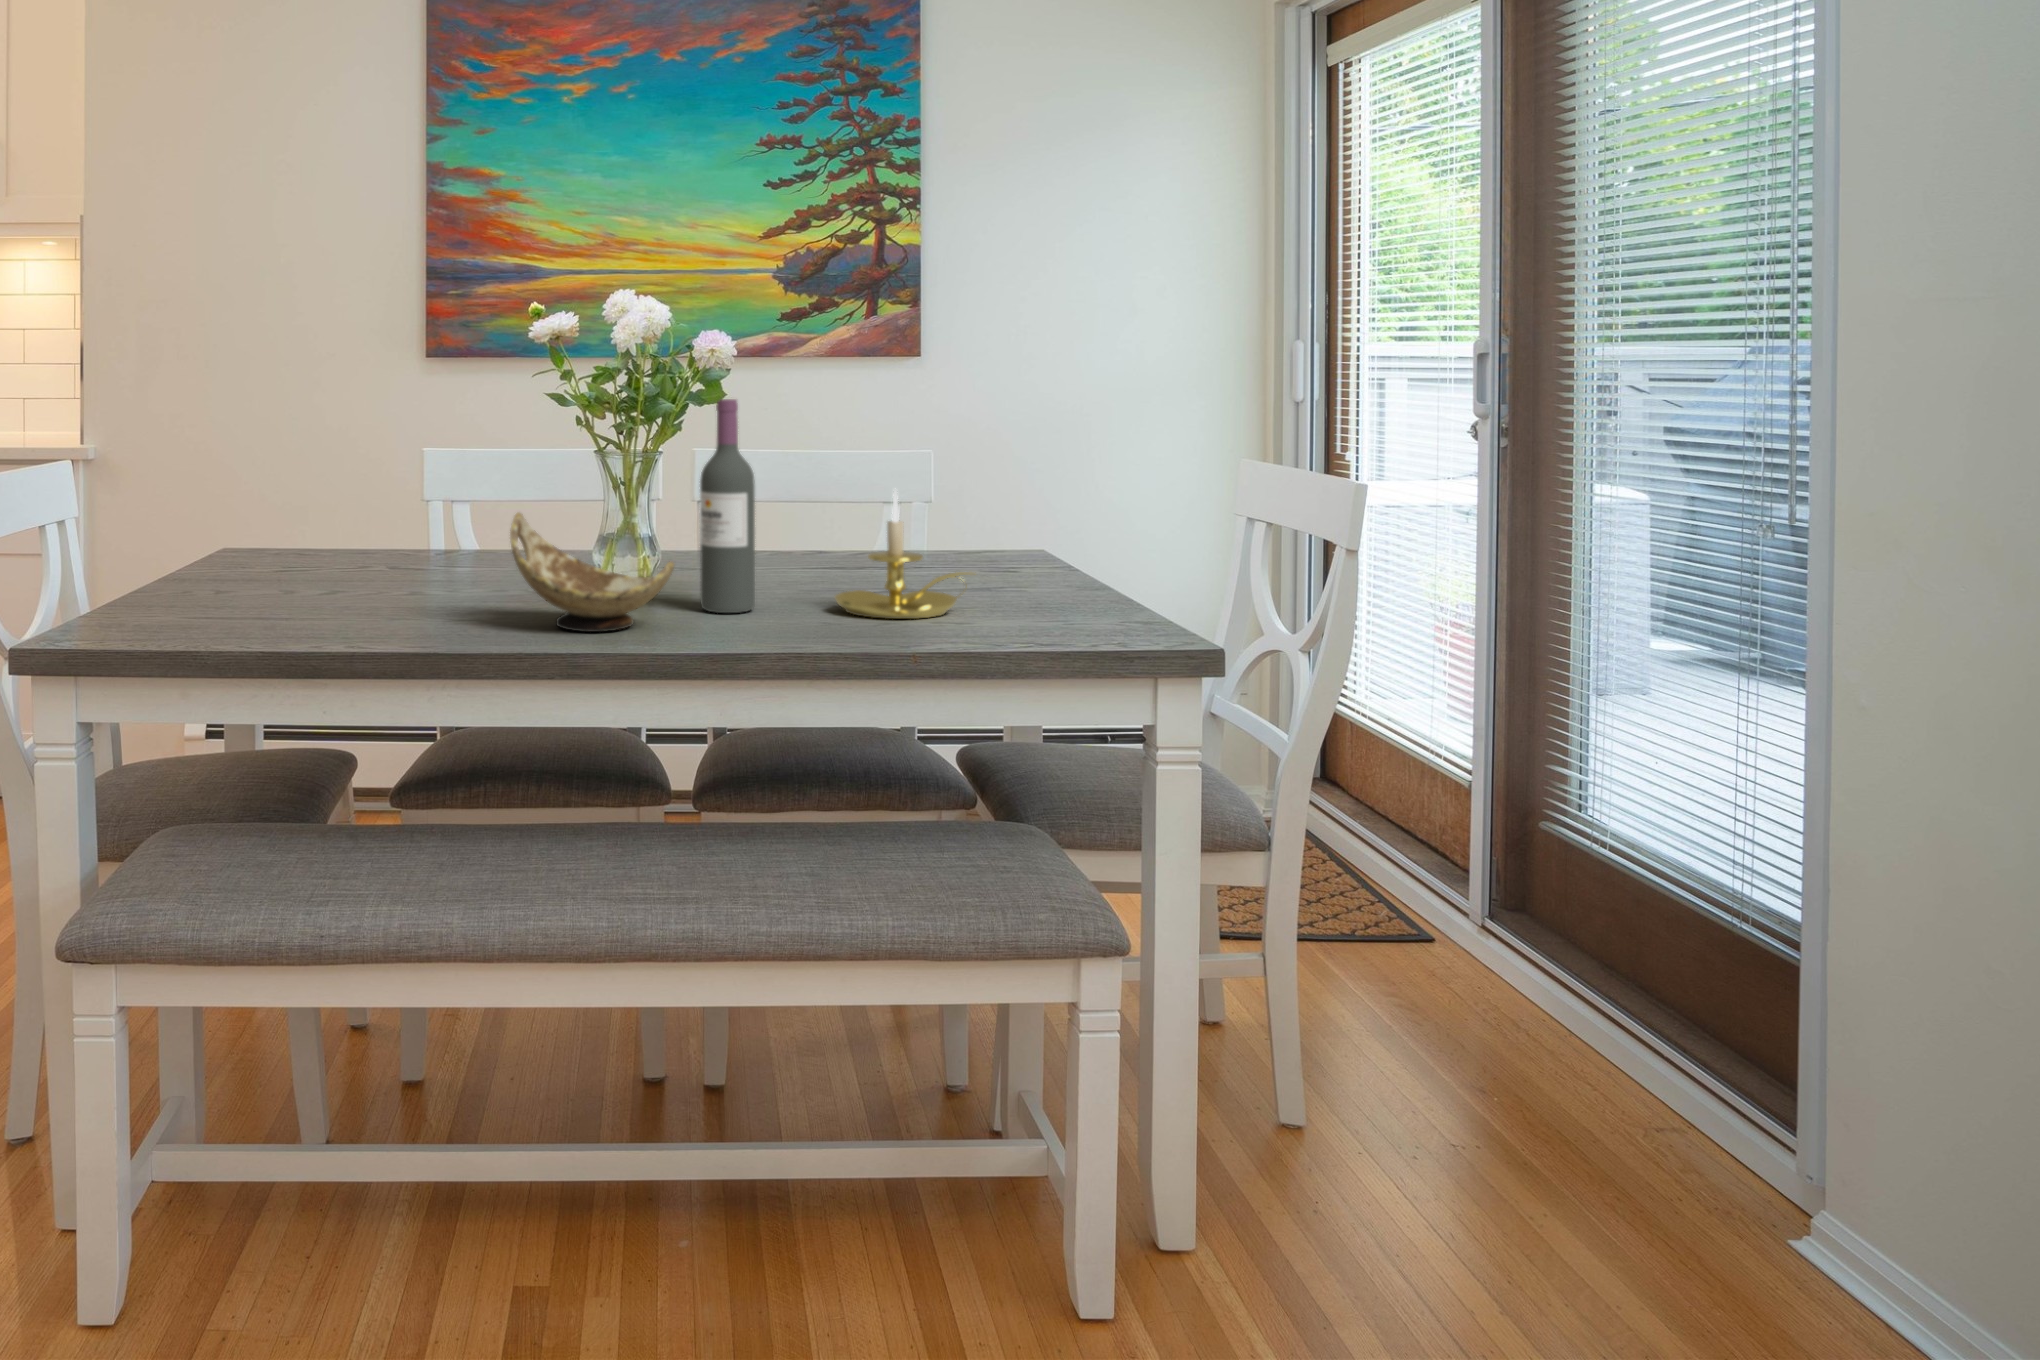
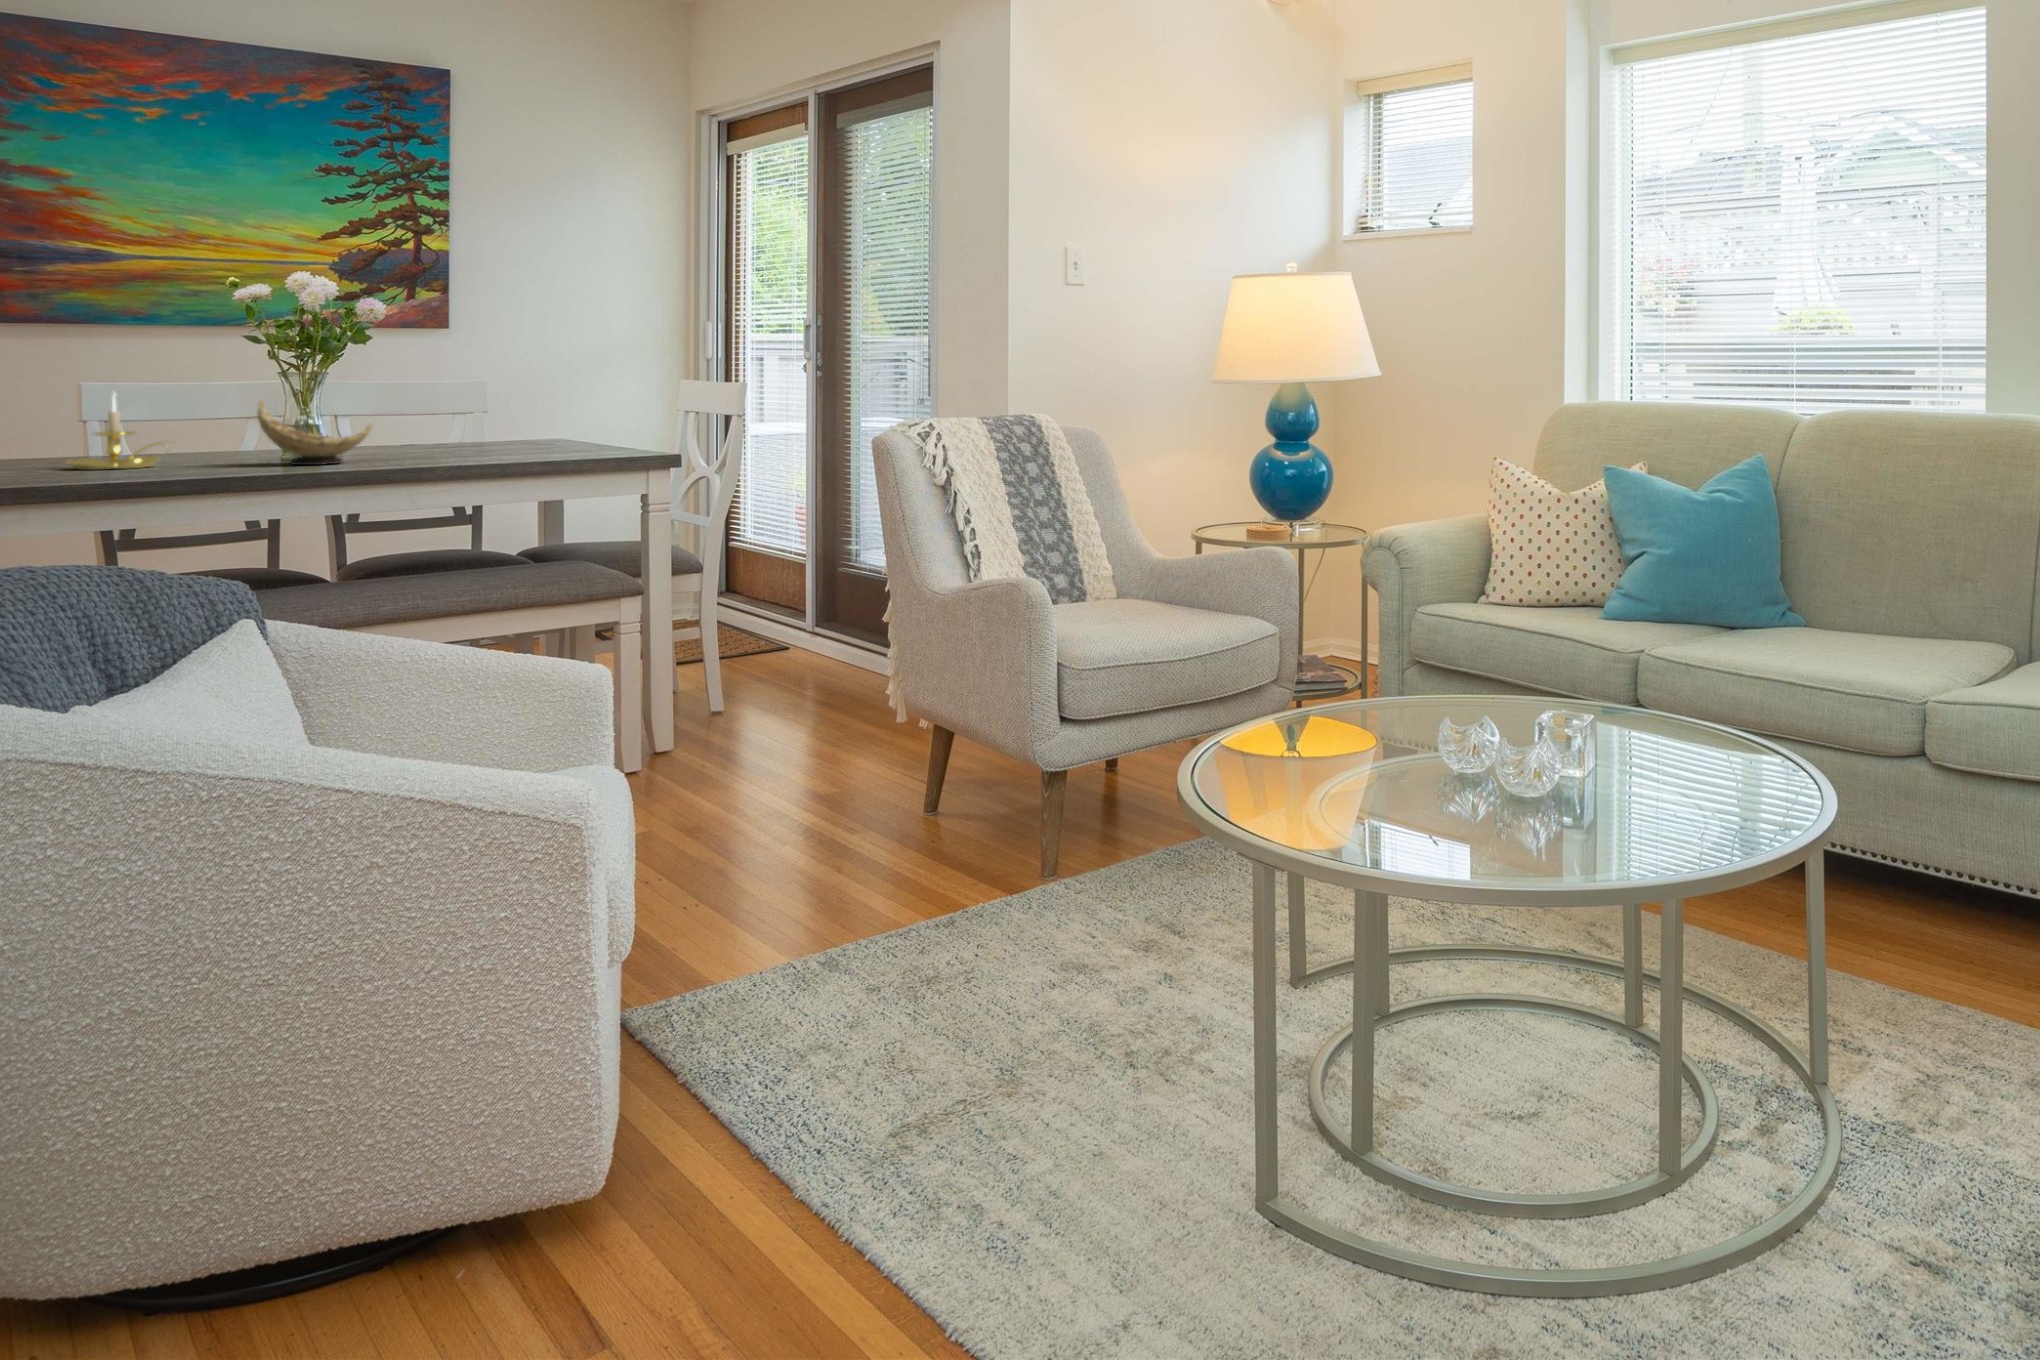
wine bottle: present [700,399,755,613] -> none [373,338,409,458]
candle holder: present [835,491,975,619] -> present [66,393,162,470]

